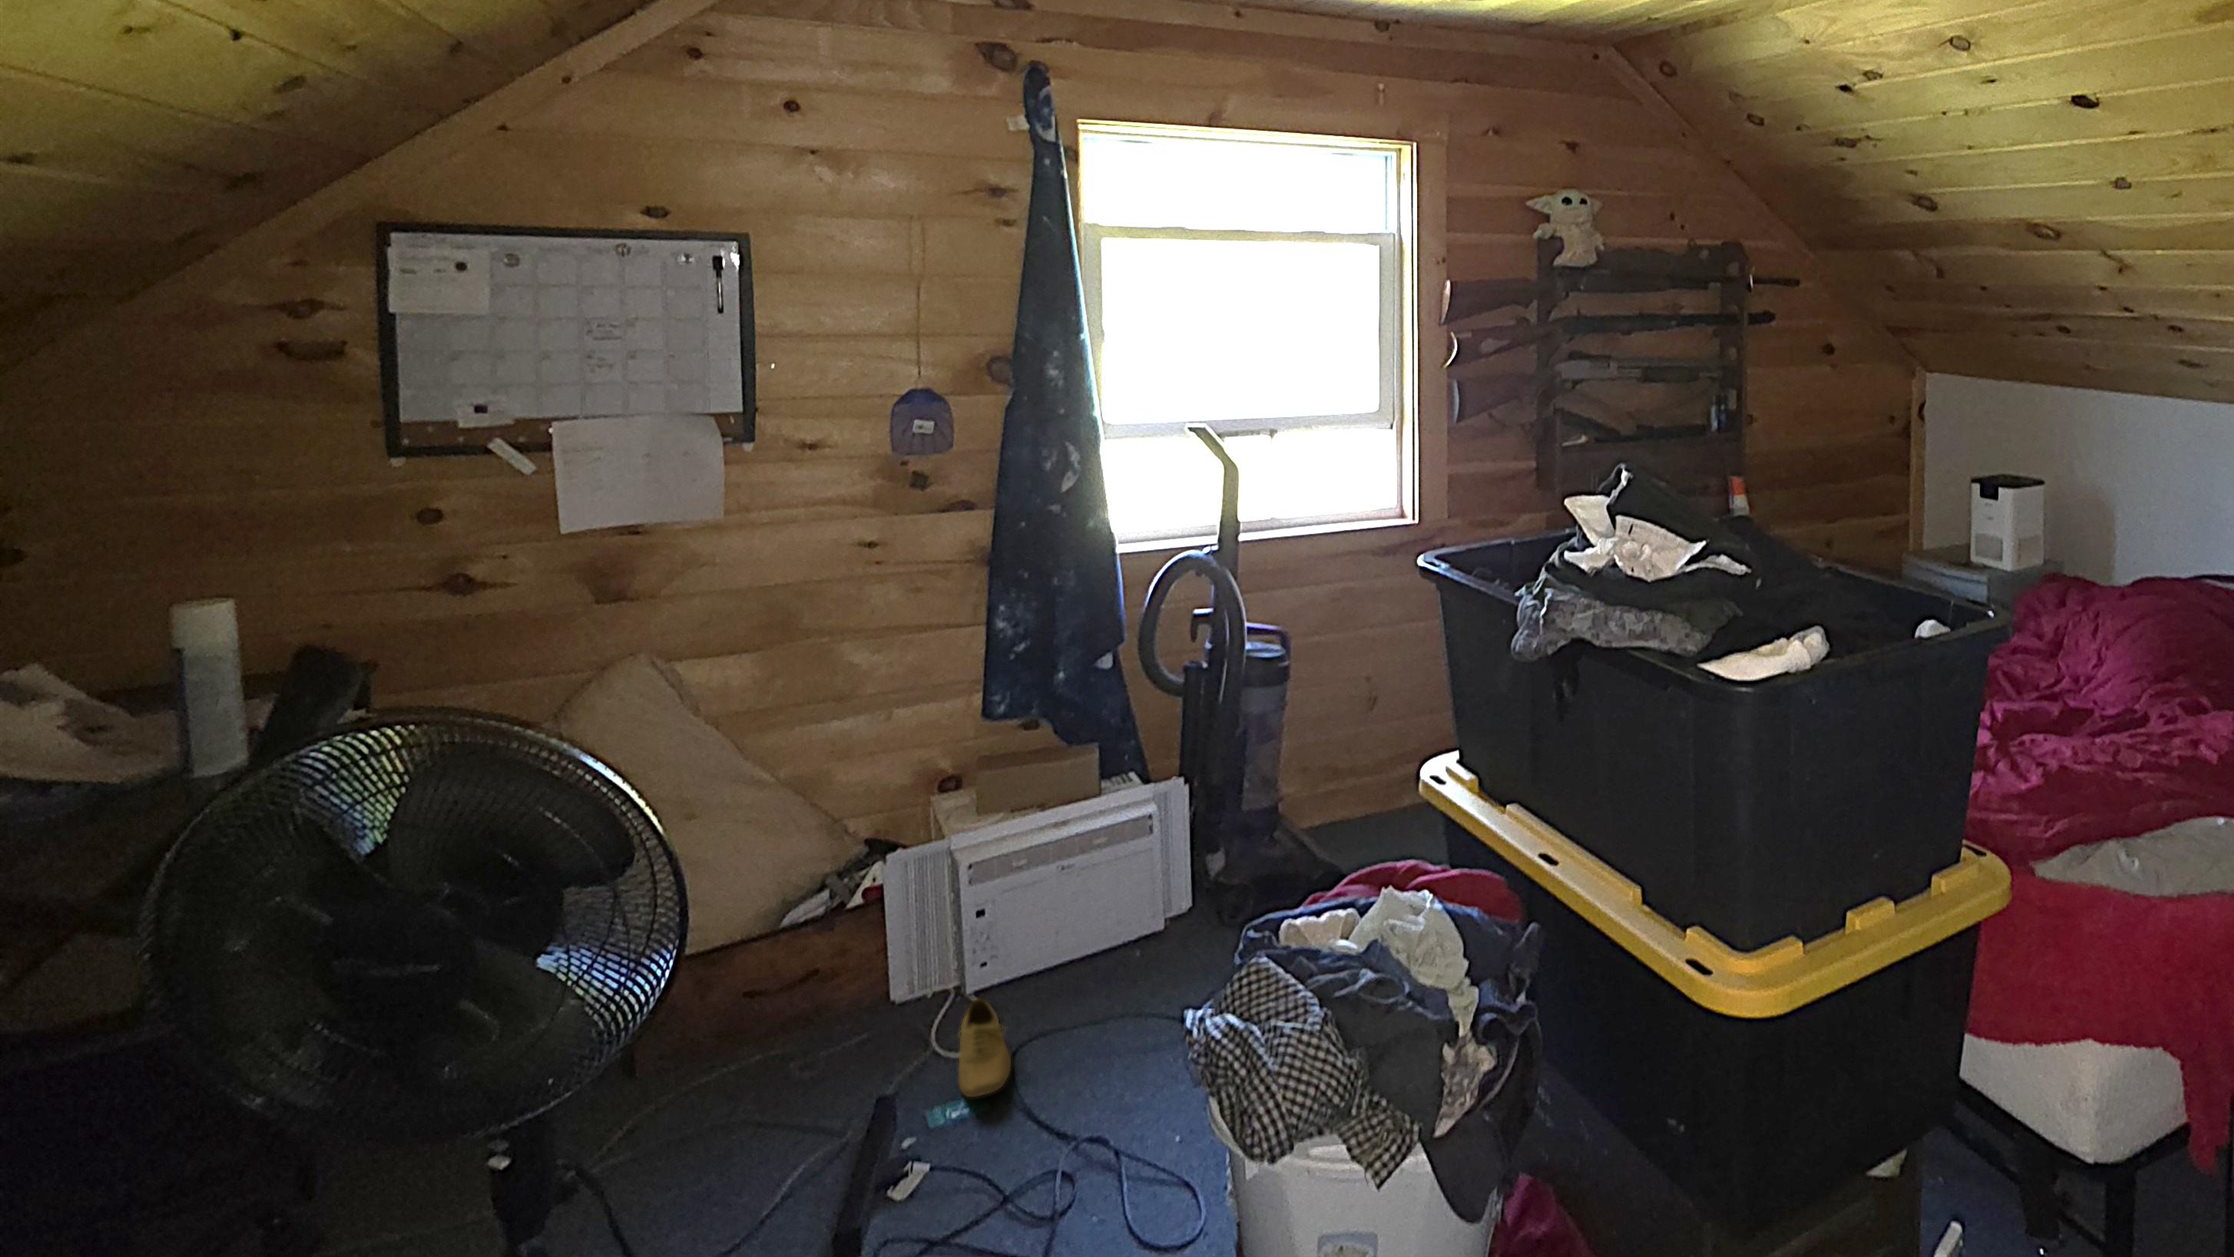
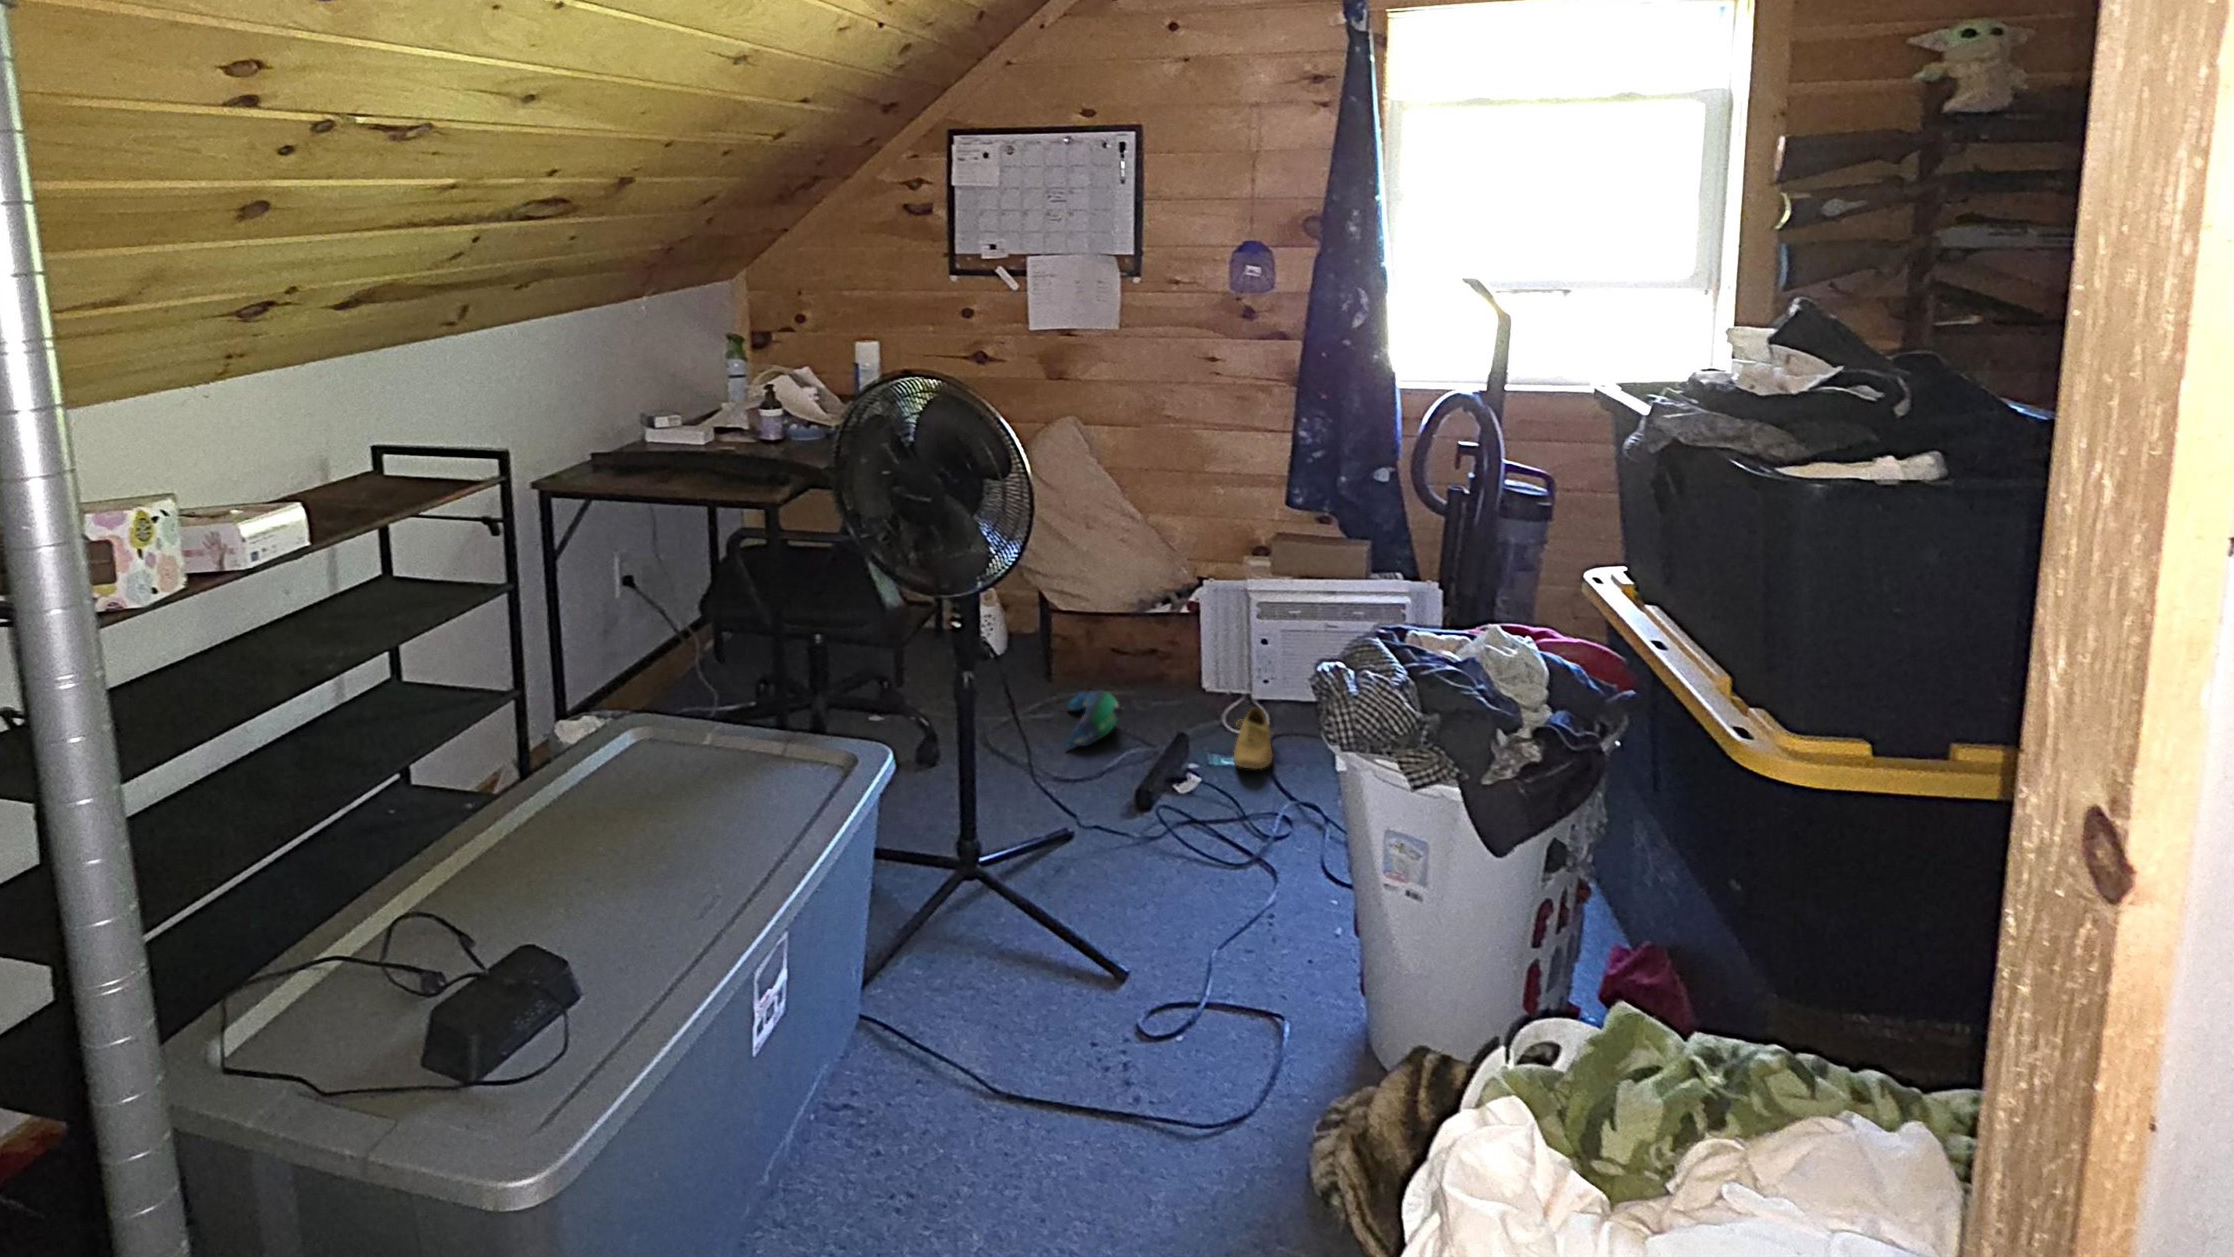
plush toy: none [673,1053,780,1174] -> present [1066,691,1123,748]

